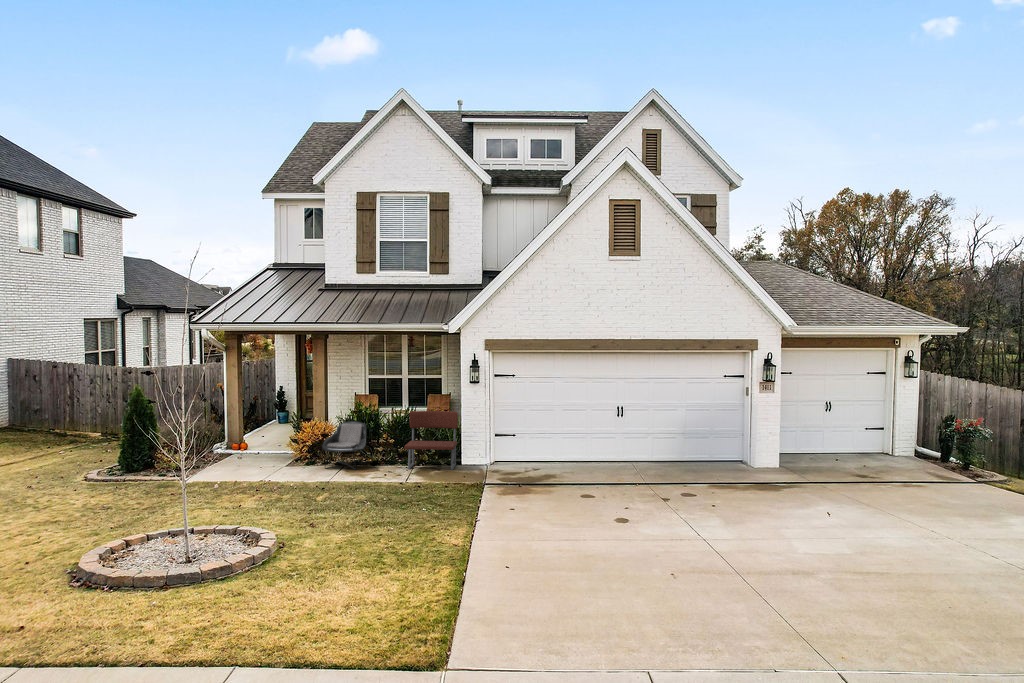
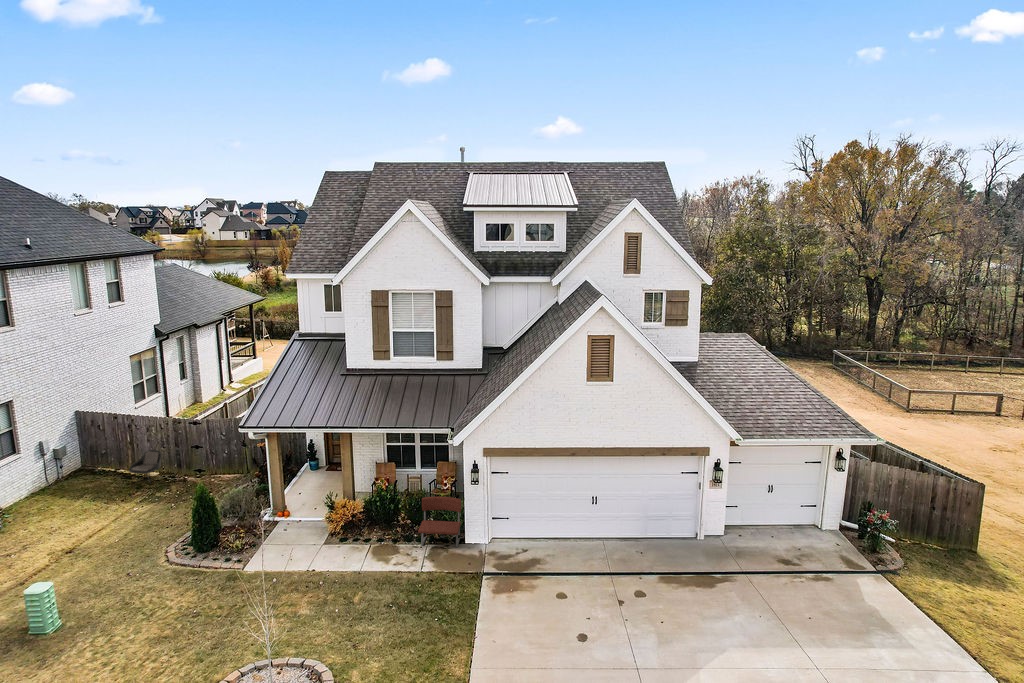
lounge chair: present [322,421,367,470] -> present [129,450,161,484]

